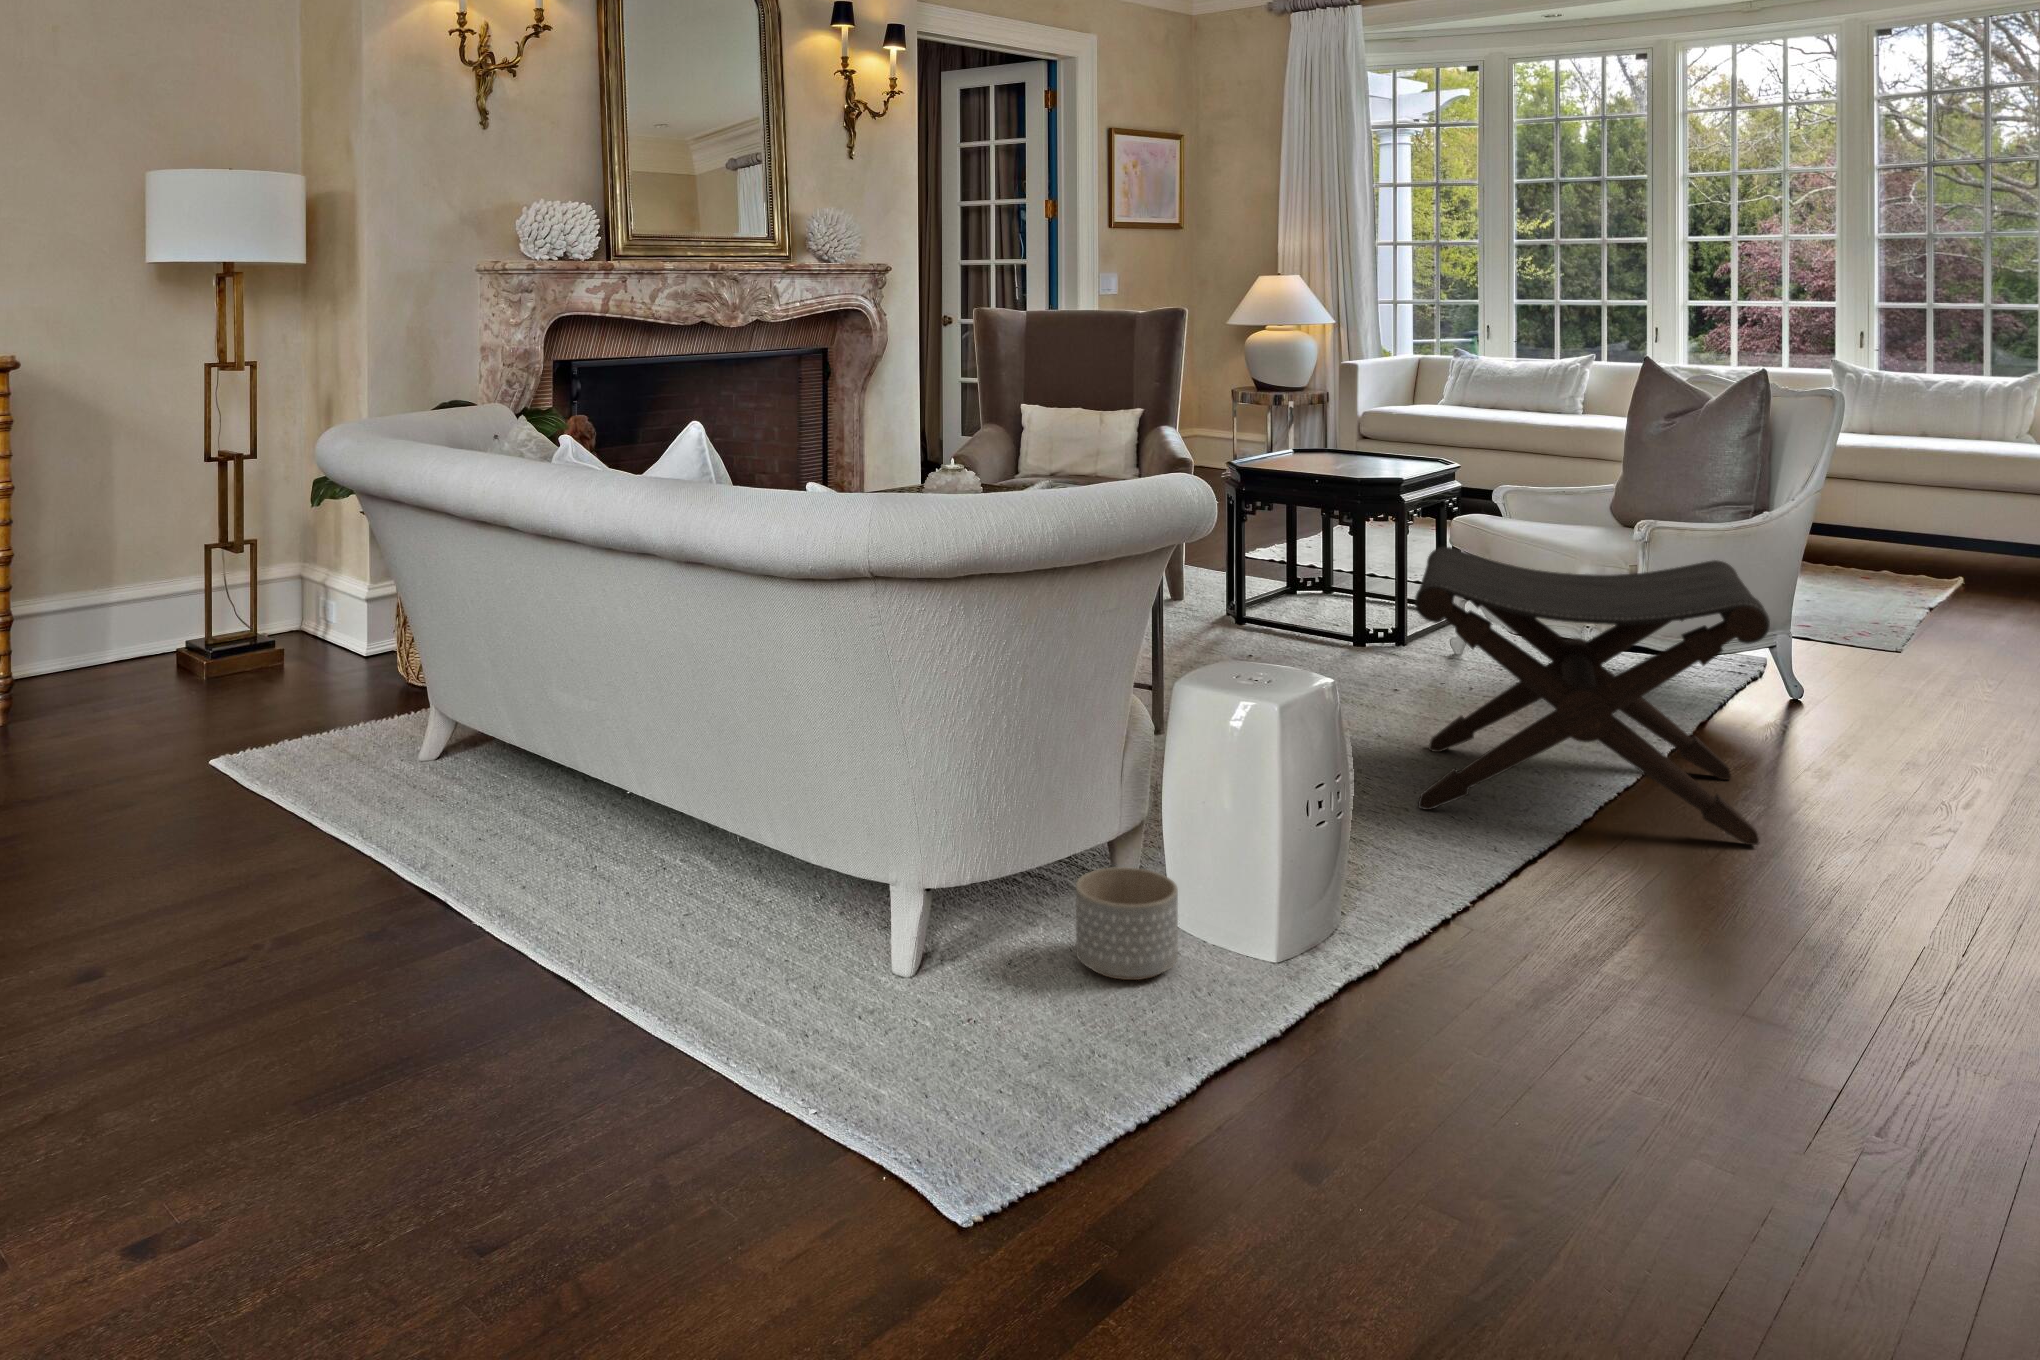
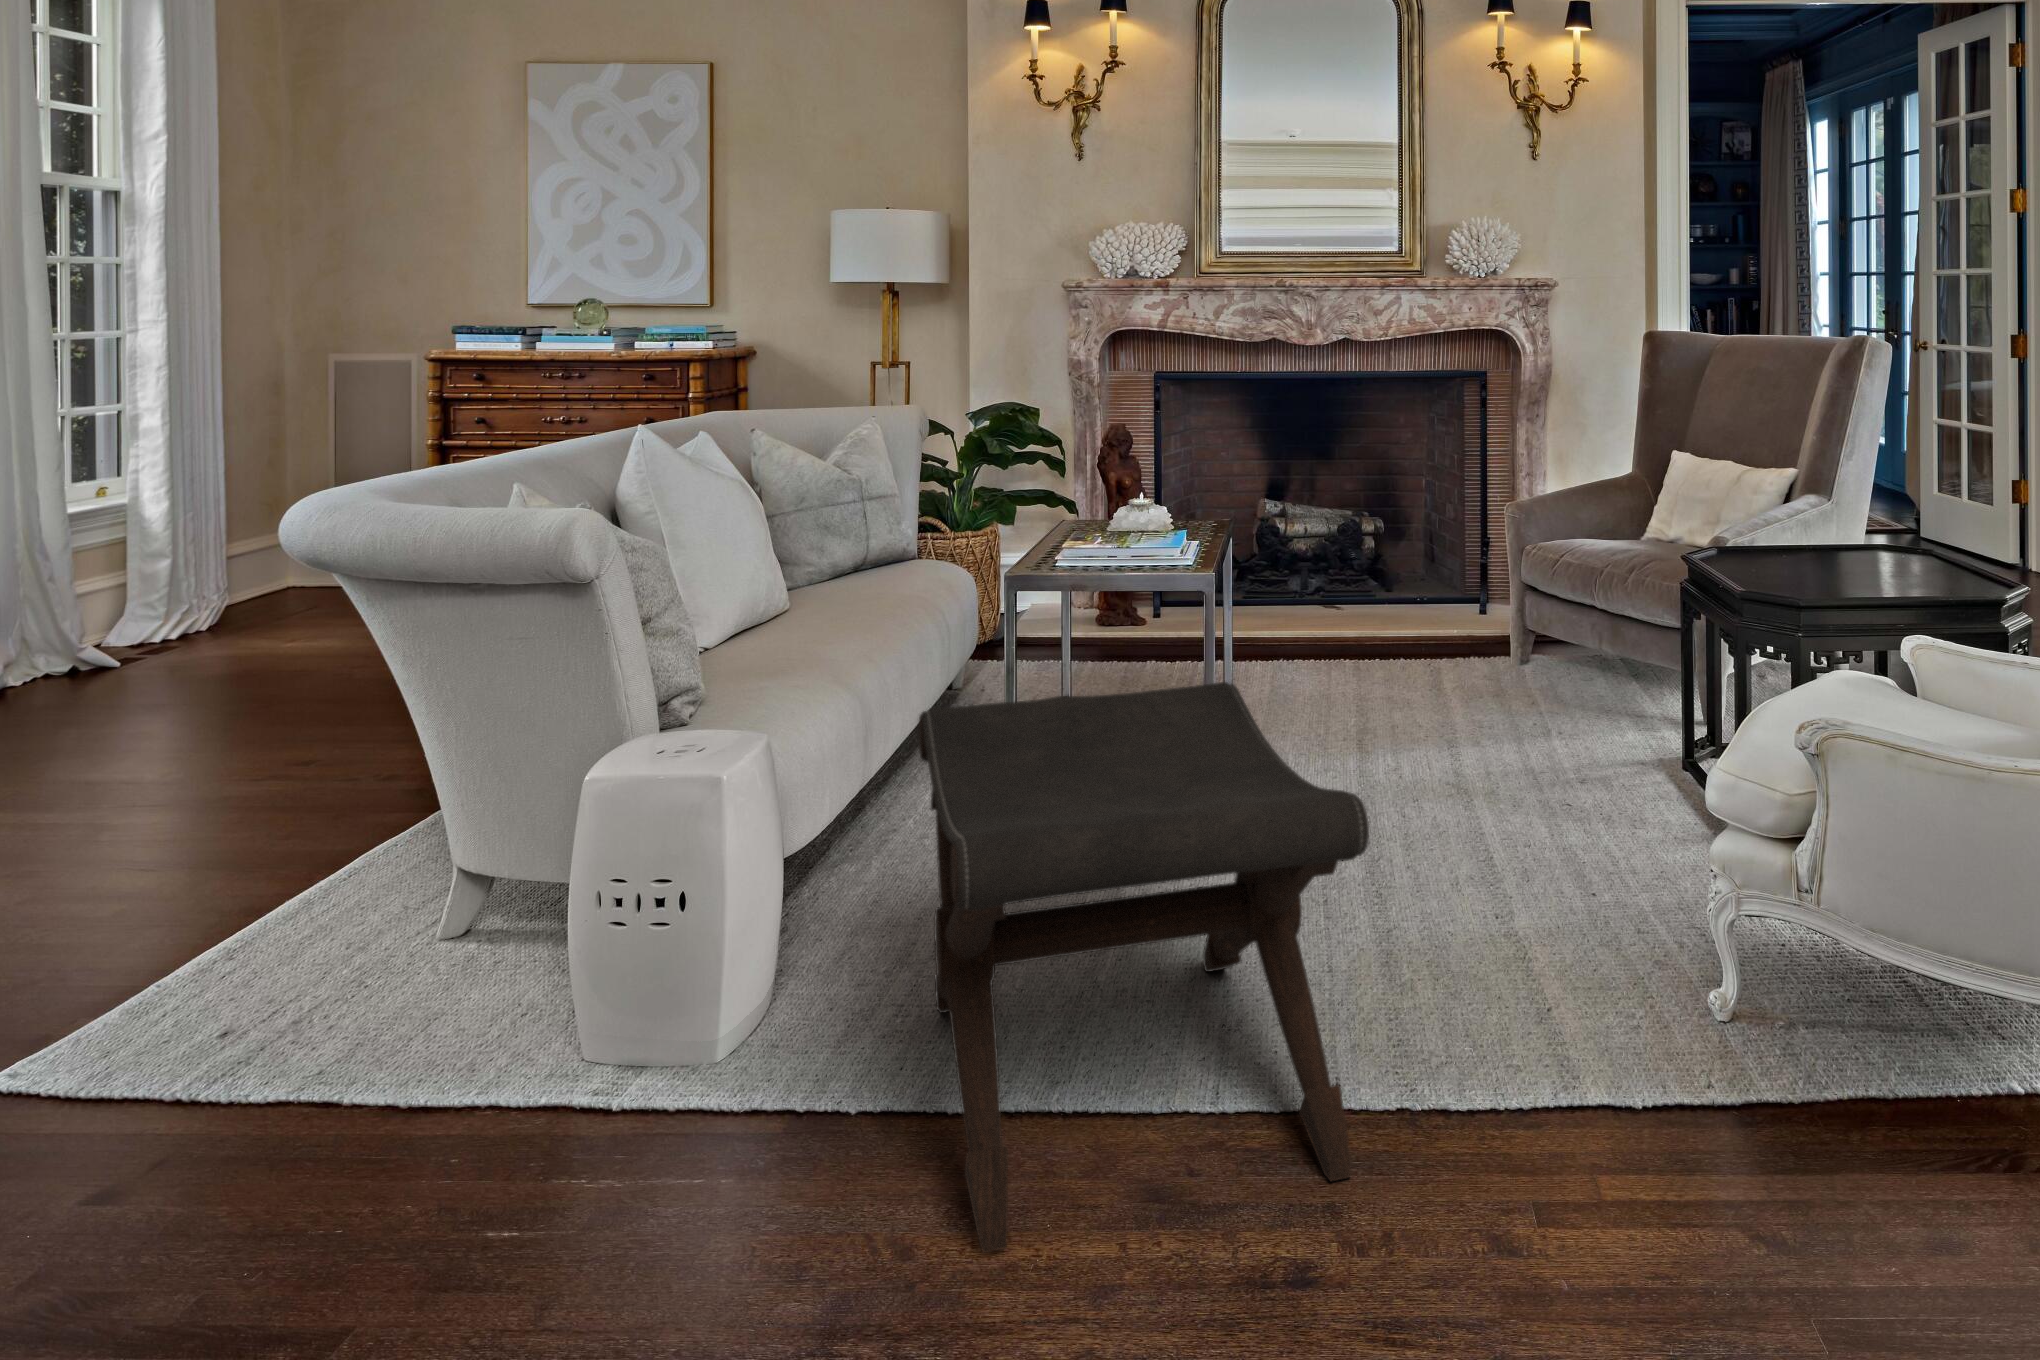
planter: present [1076,867,1178,980] -> none [282,890,405,1007]

